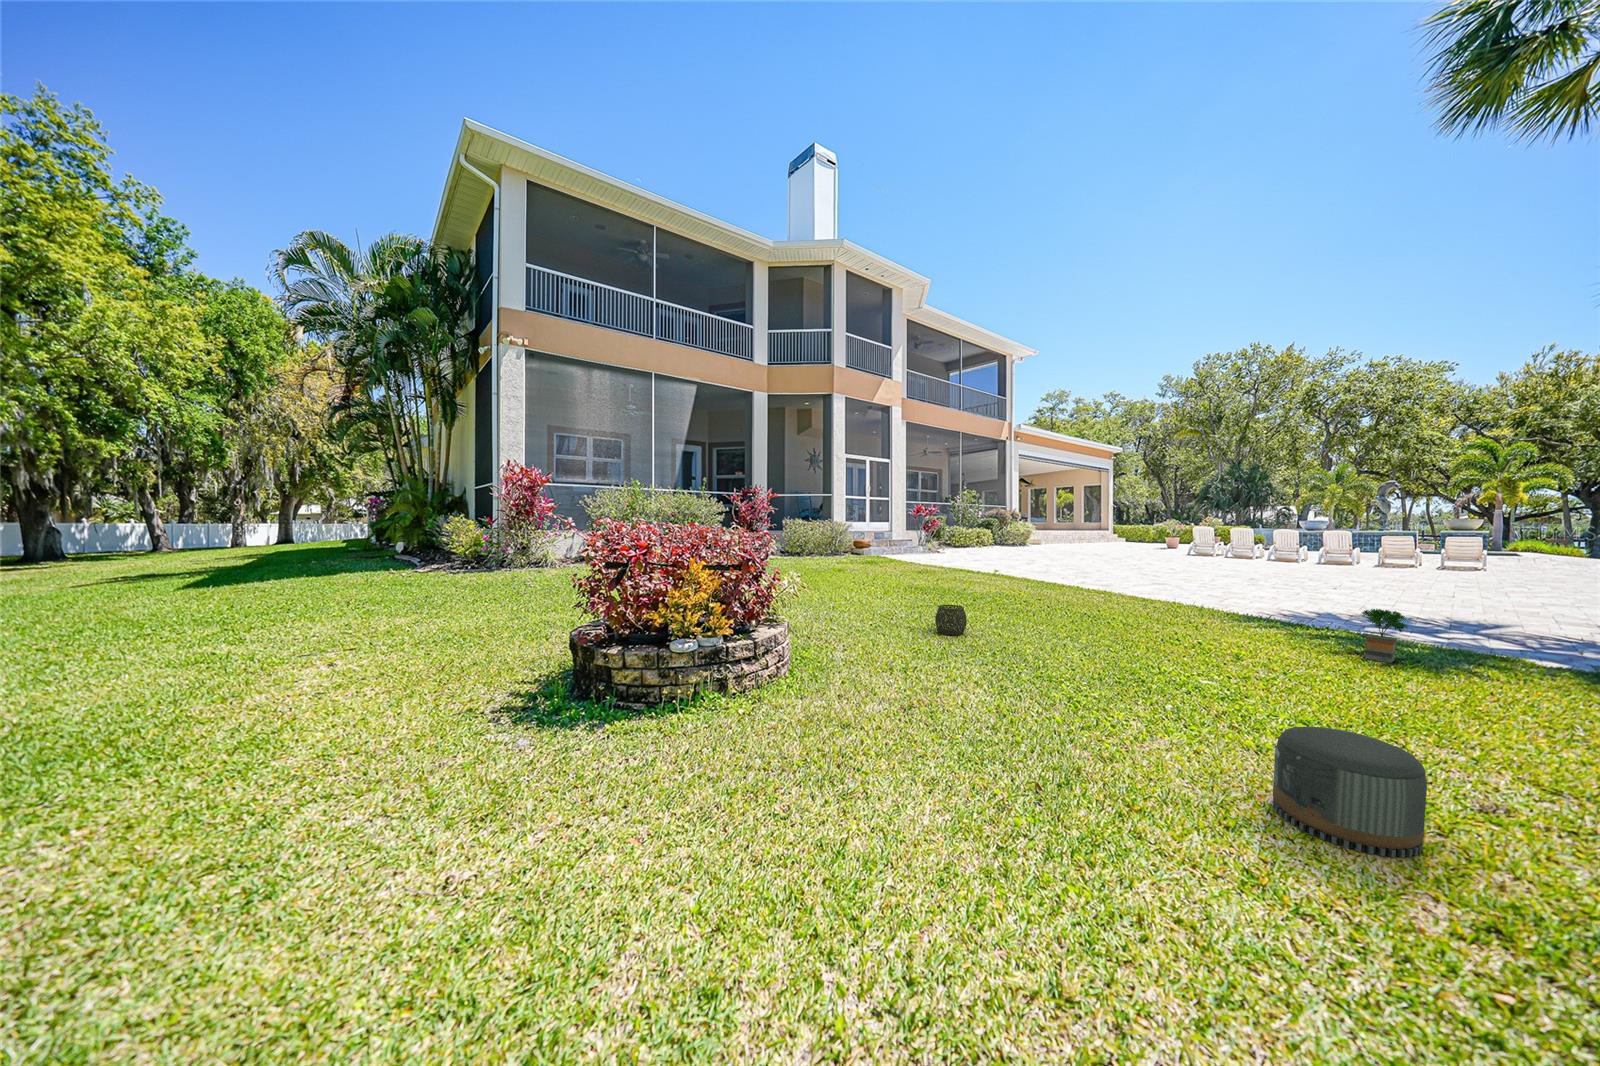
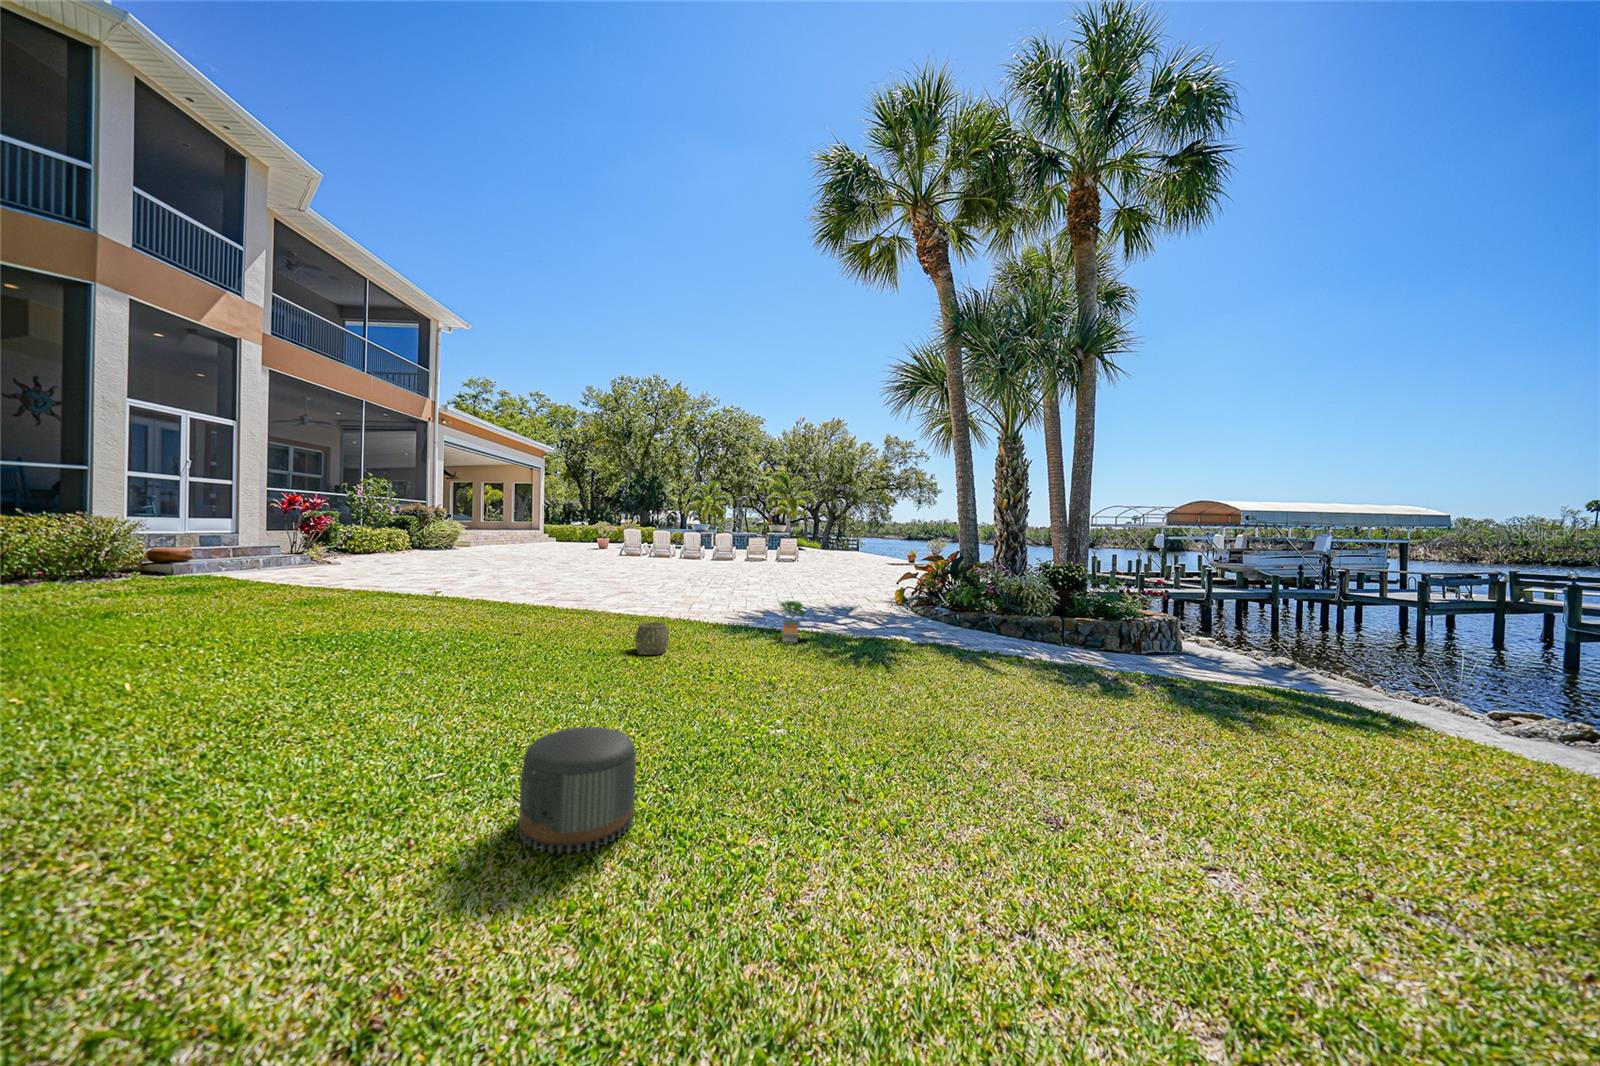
woven basket: present [935,605,967,635] -> present [635,622,669,655]
pouf: present [1273,727,1427,858] -> present [519,727,636,854]

